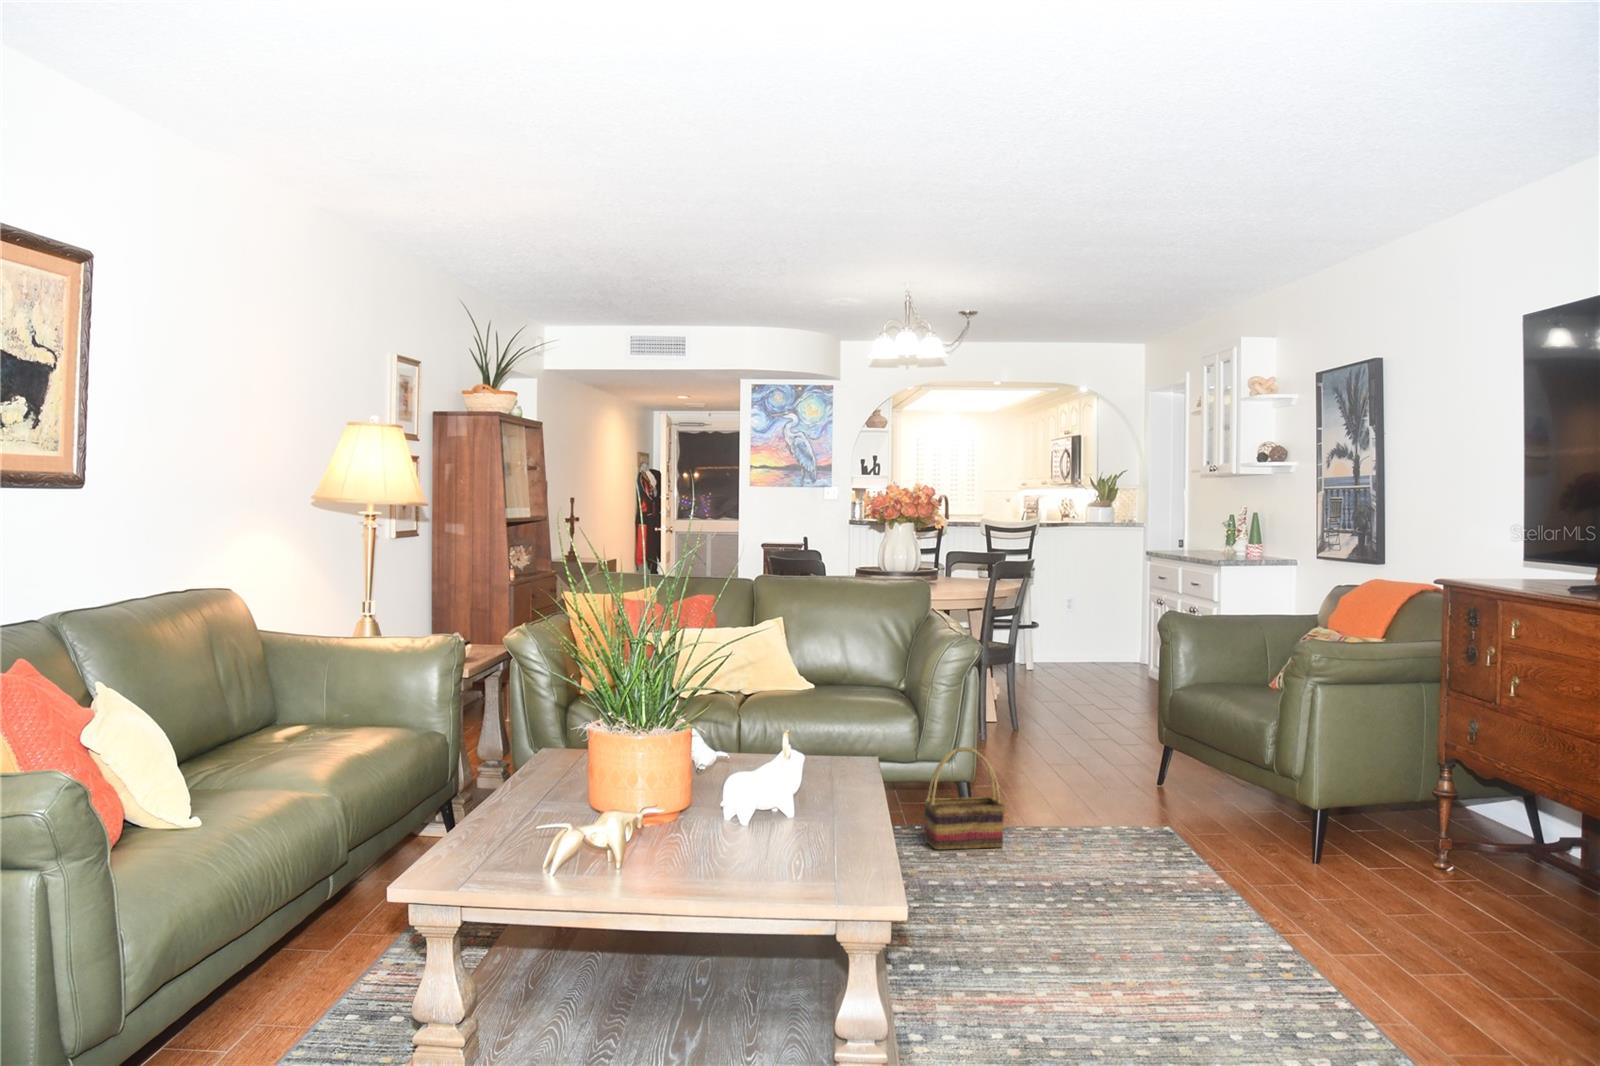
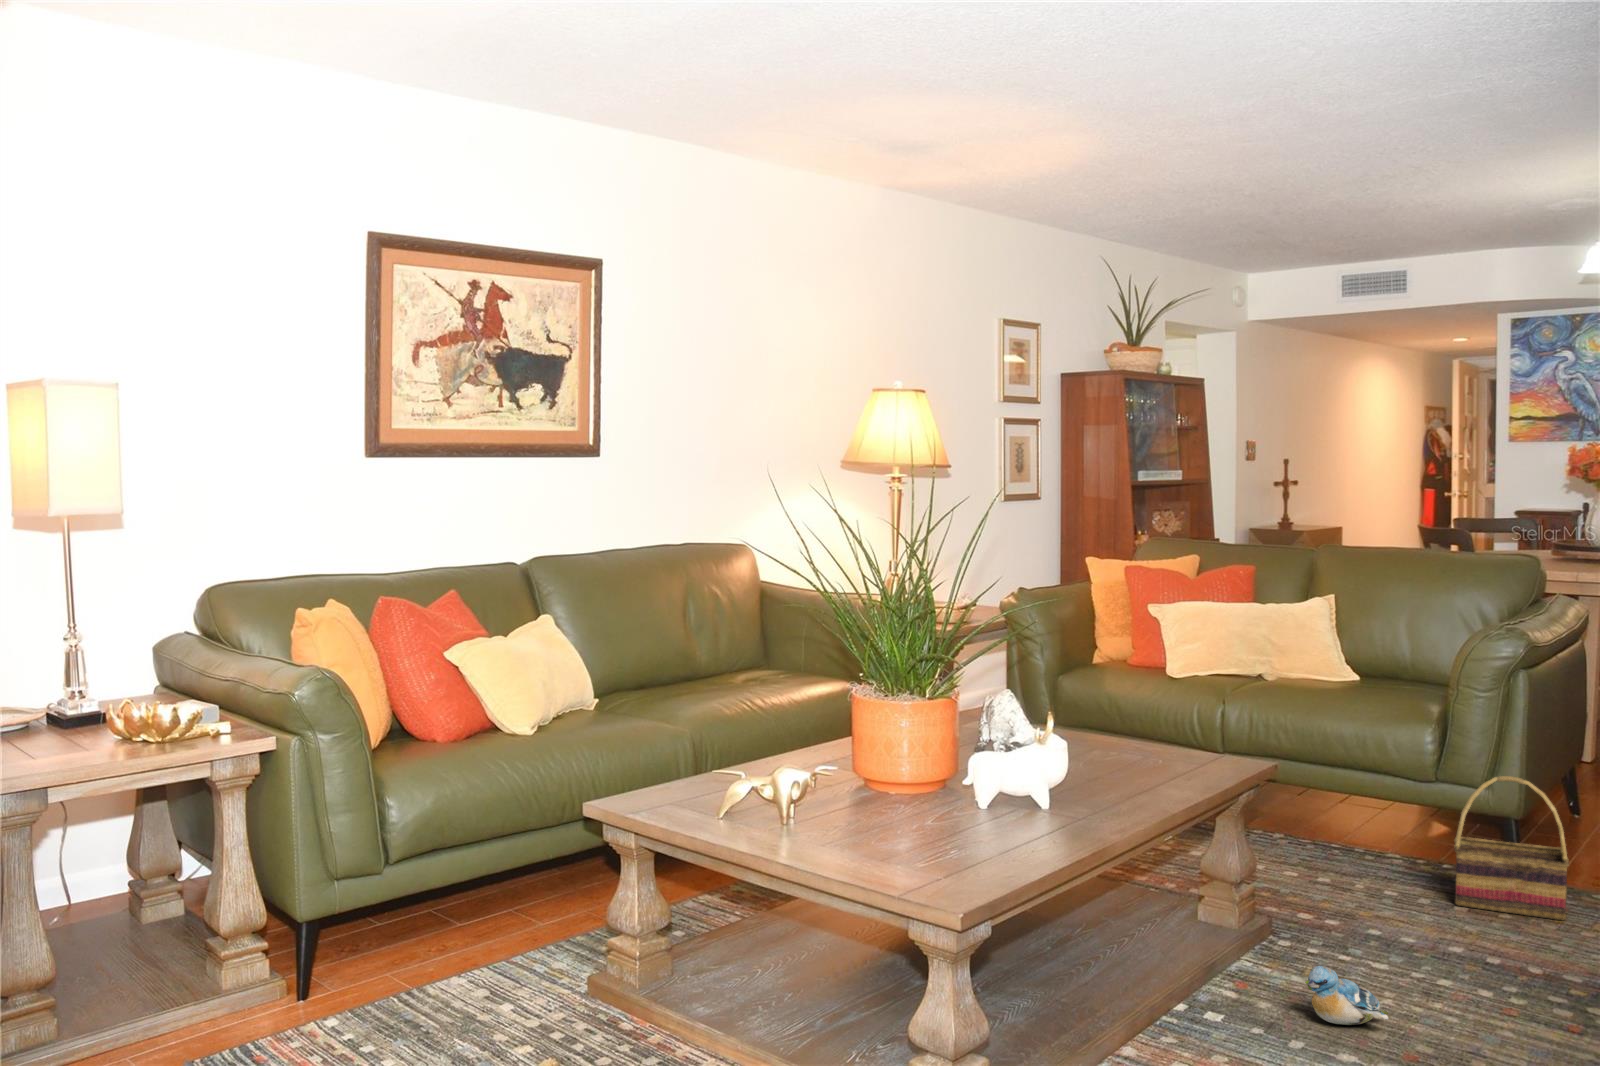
plush toy: none [939,891,992,932] -> present [1305,966,1388,1025]

